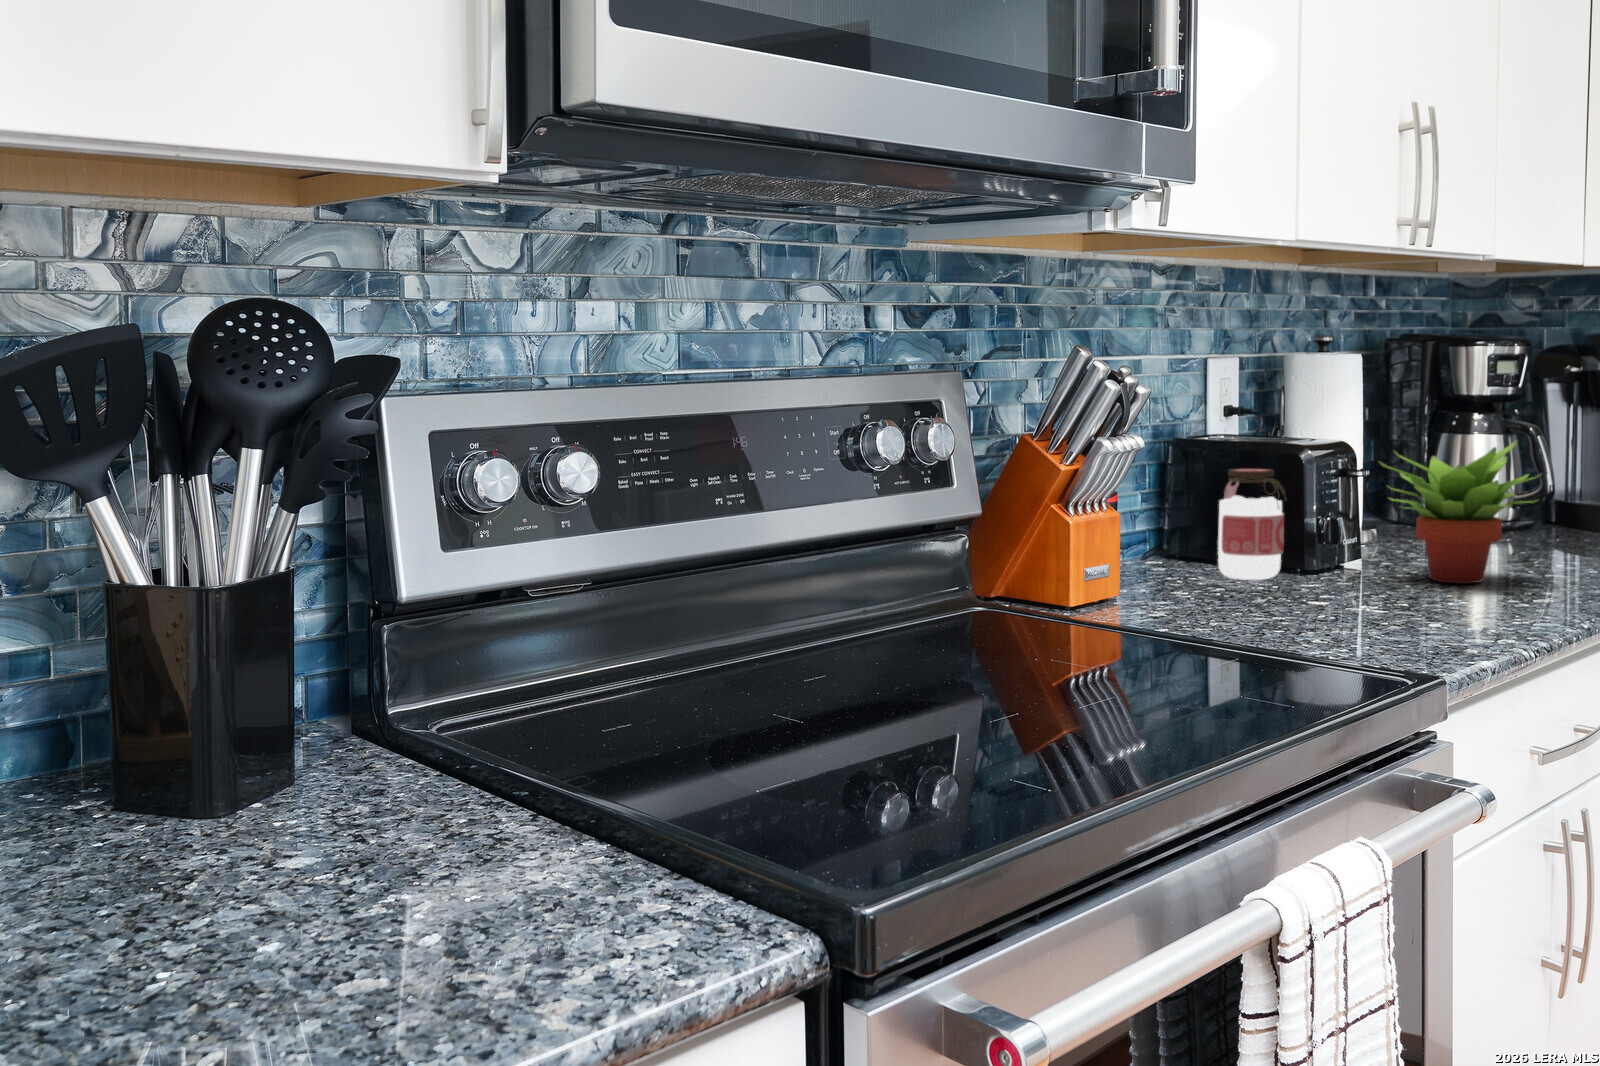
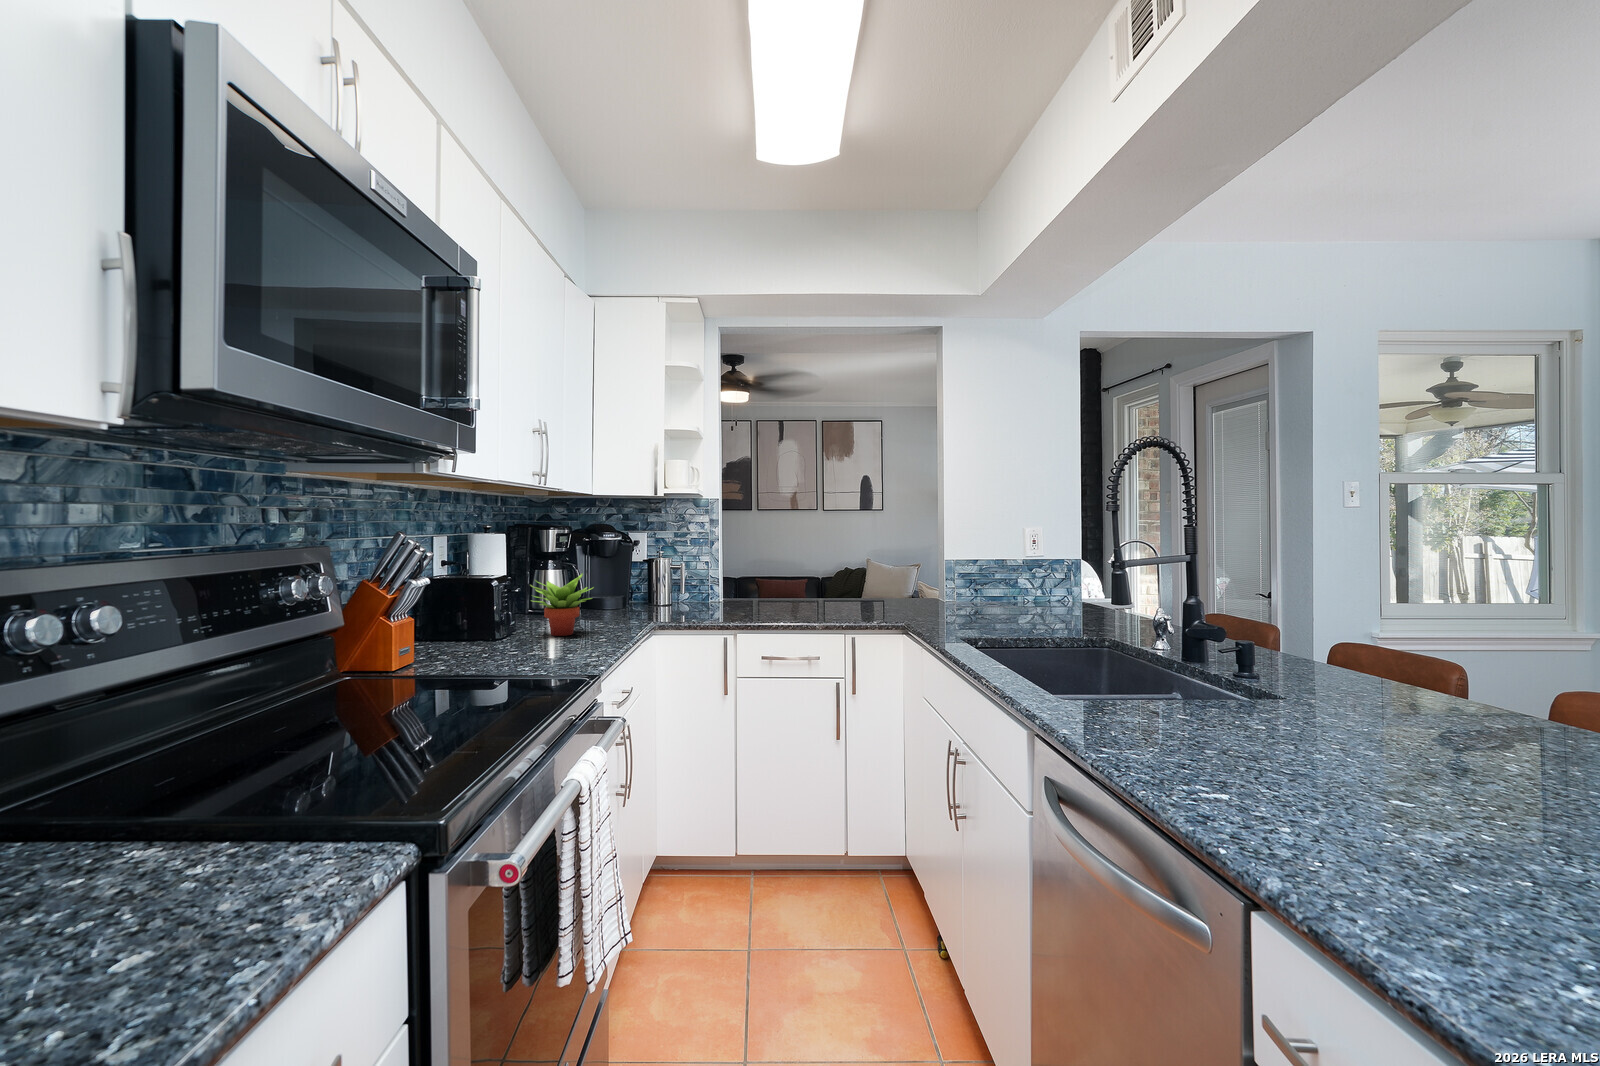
jar: present [1218,469,1285,580] -> none [455,591,490,645]

